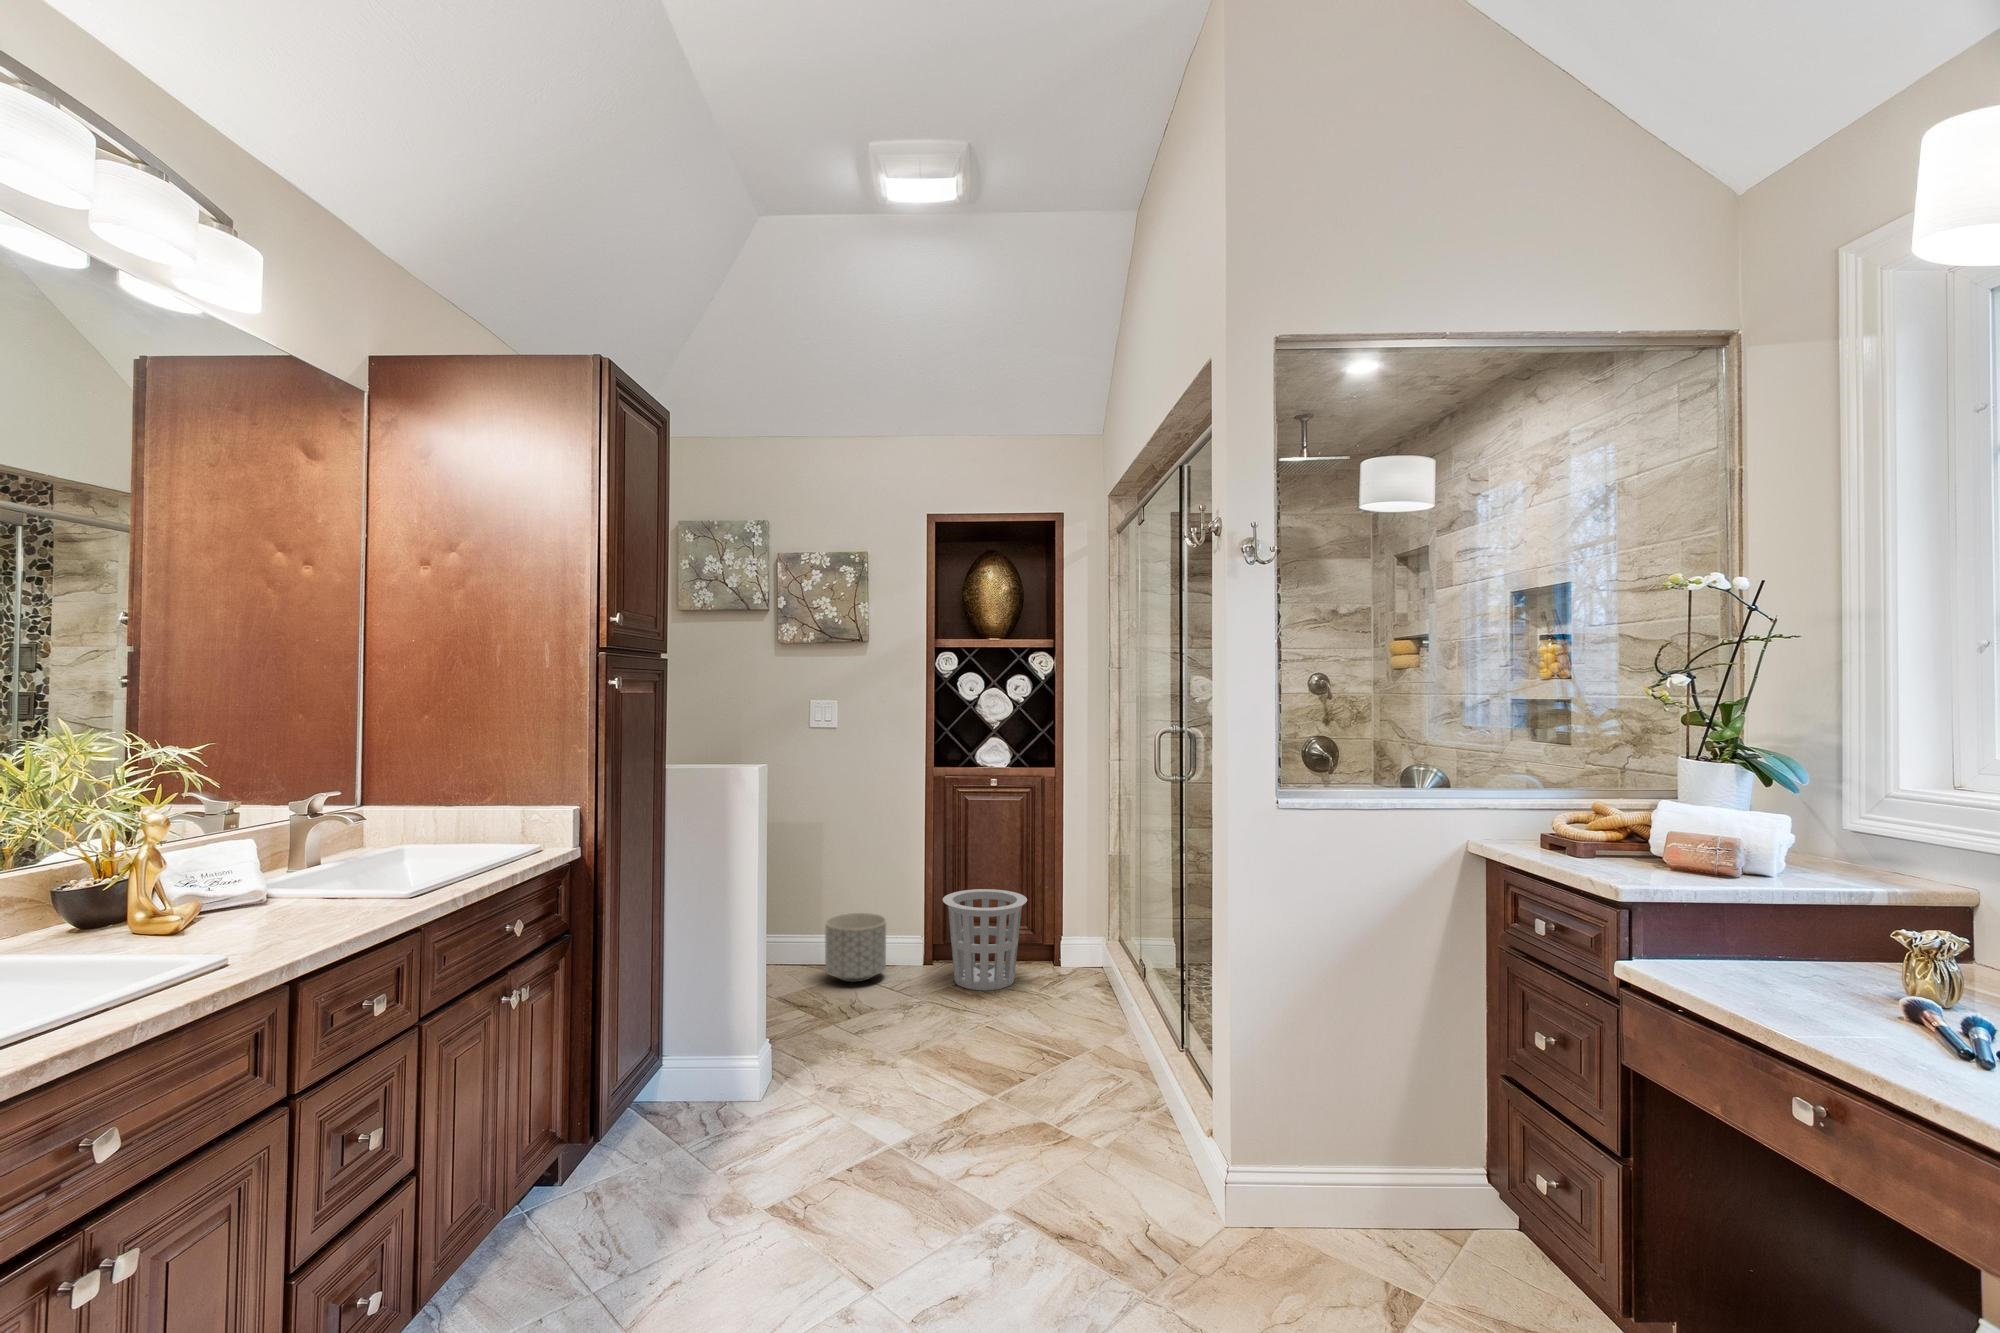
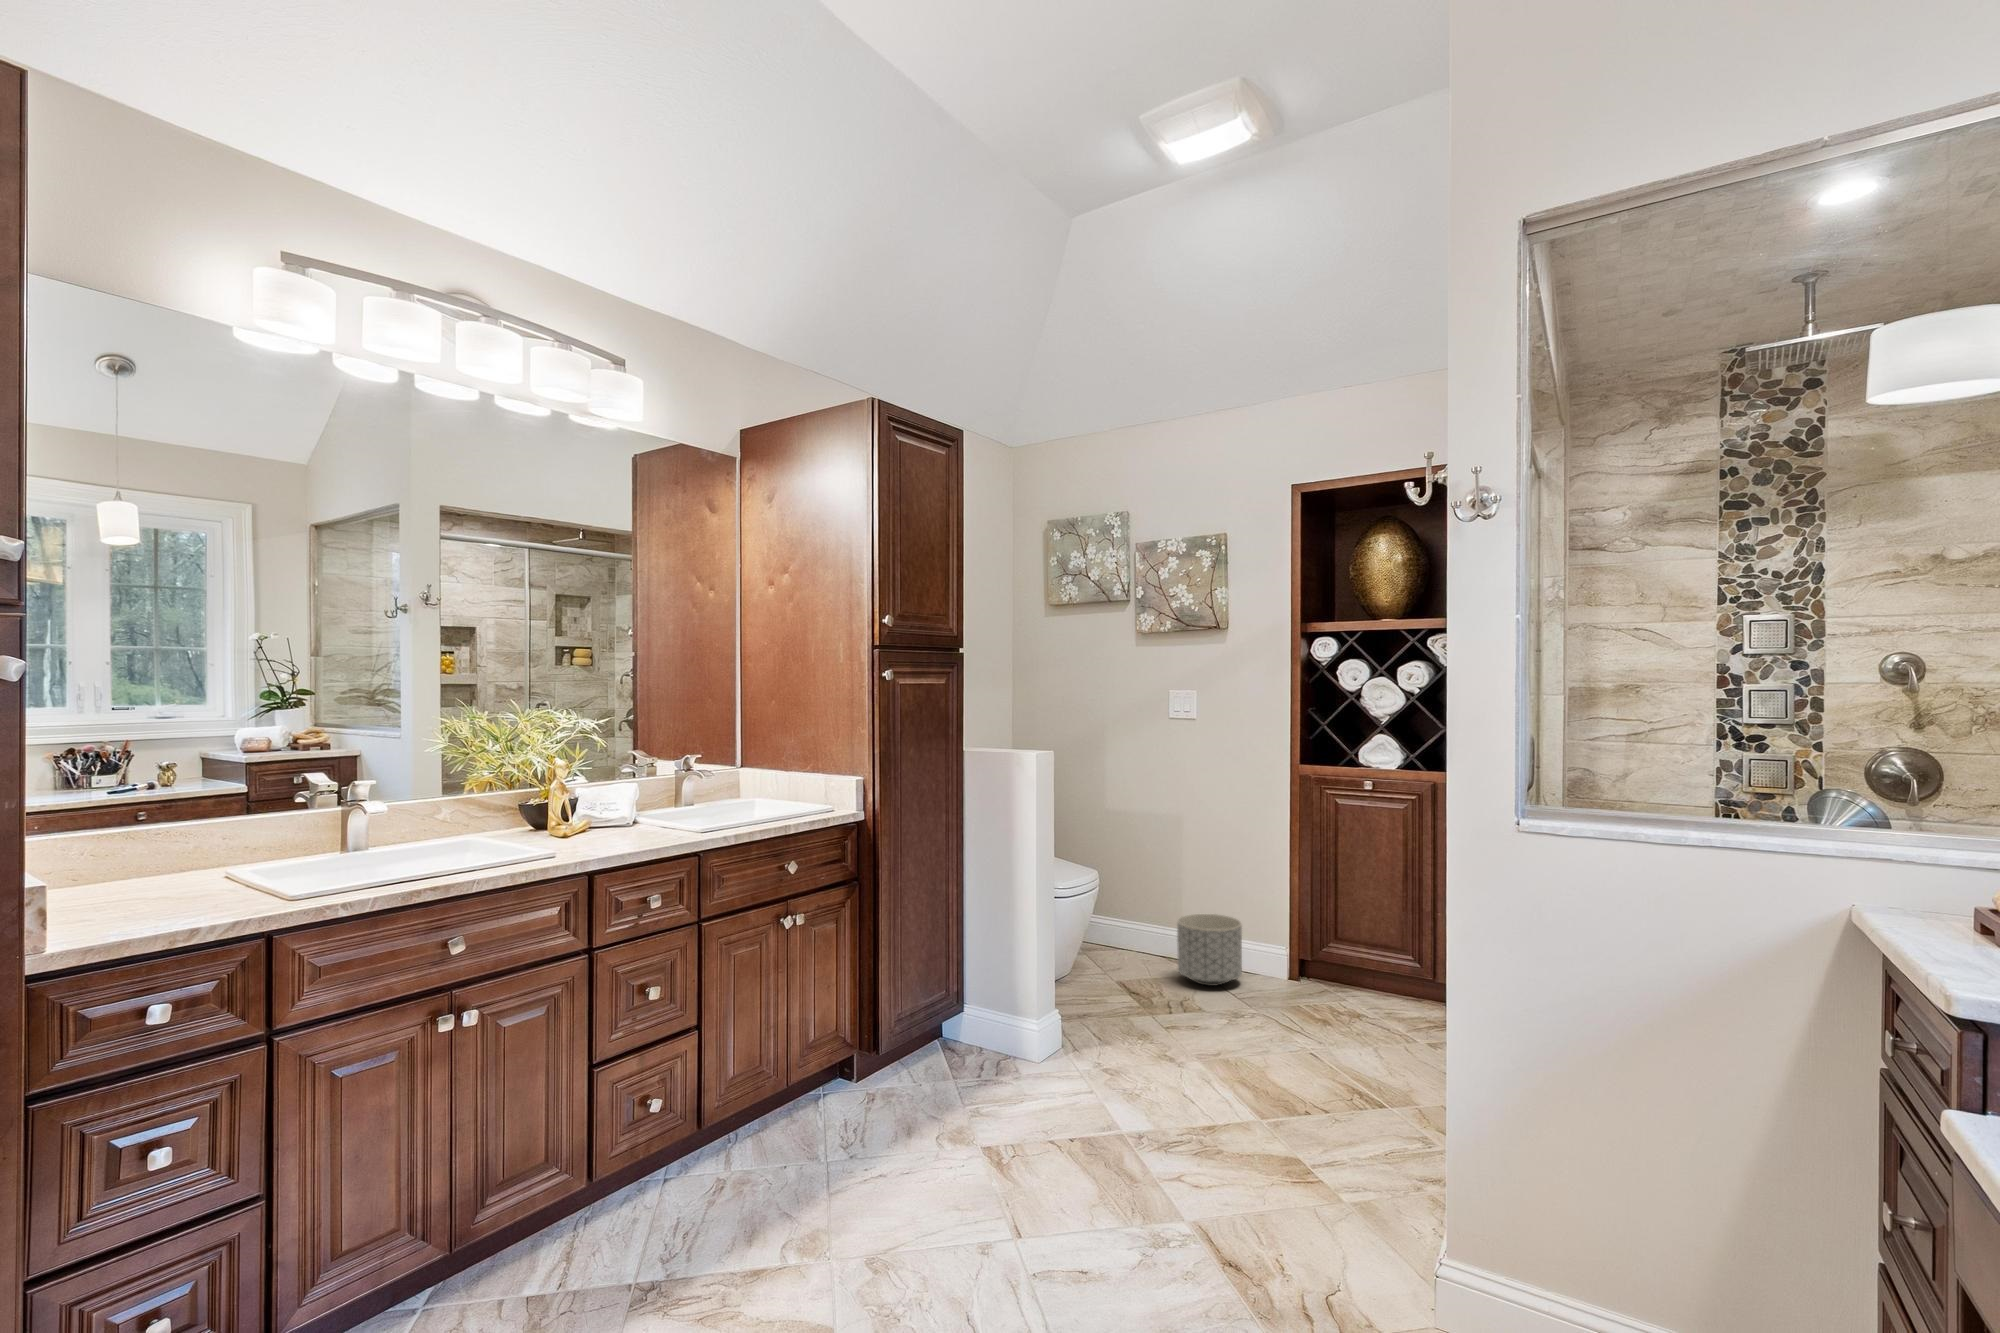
waste basket: present [943,889,1027,991] -> none [1296,905,1398,1020]

